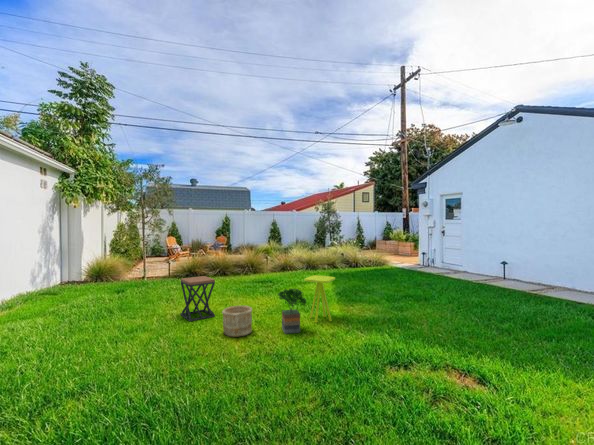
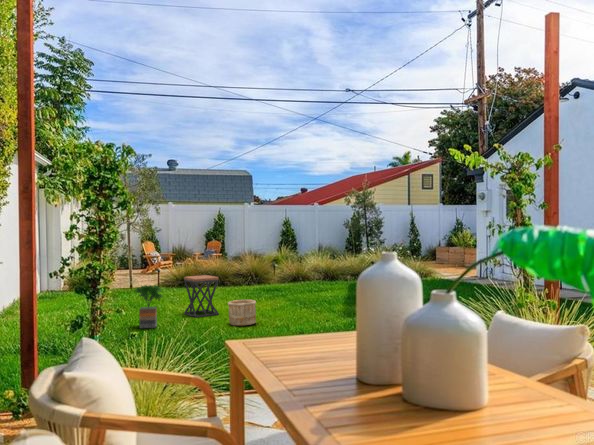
side table: present [304,275,335,323] -> none [308,273,340,319]
potted tree: present [278,289,306,334] -> present [135,285,163,328]

